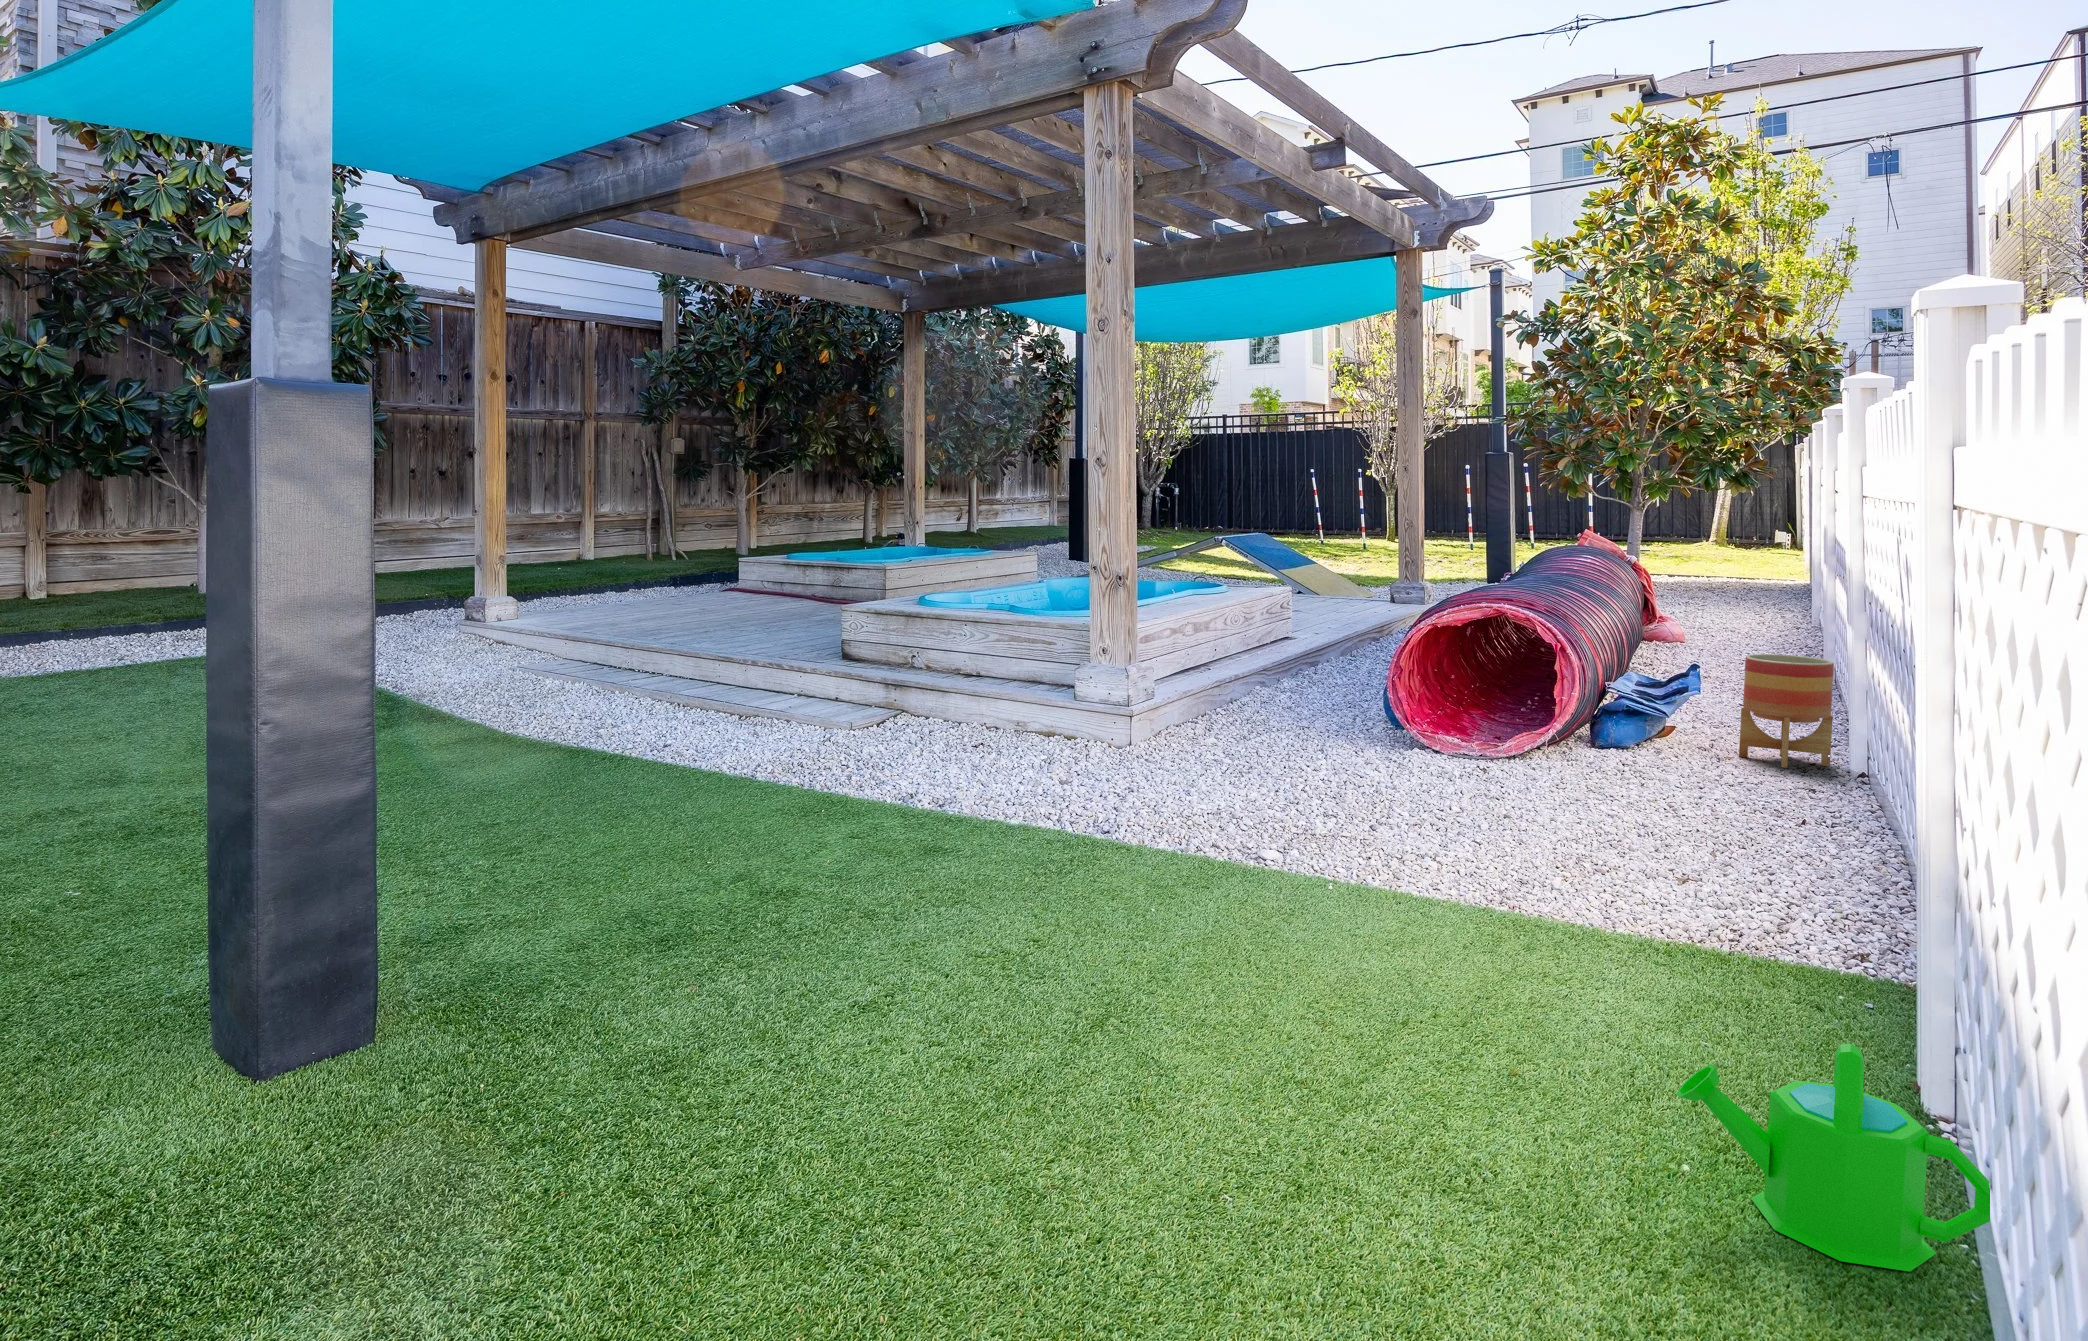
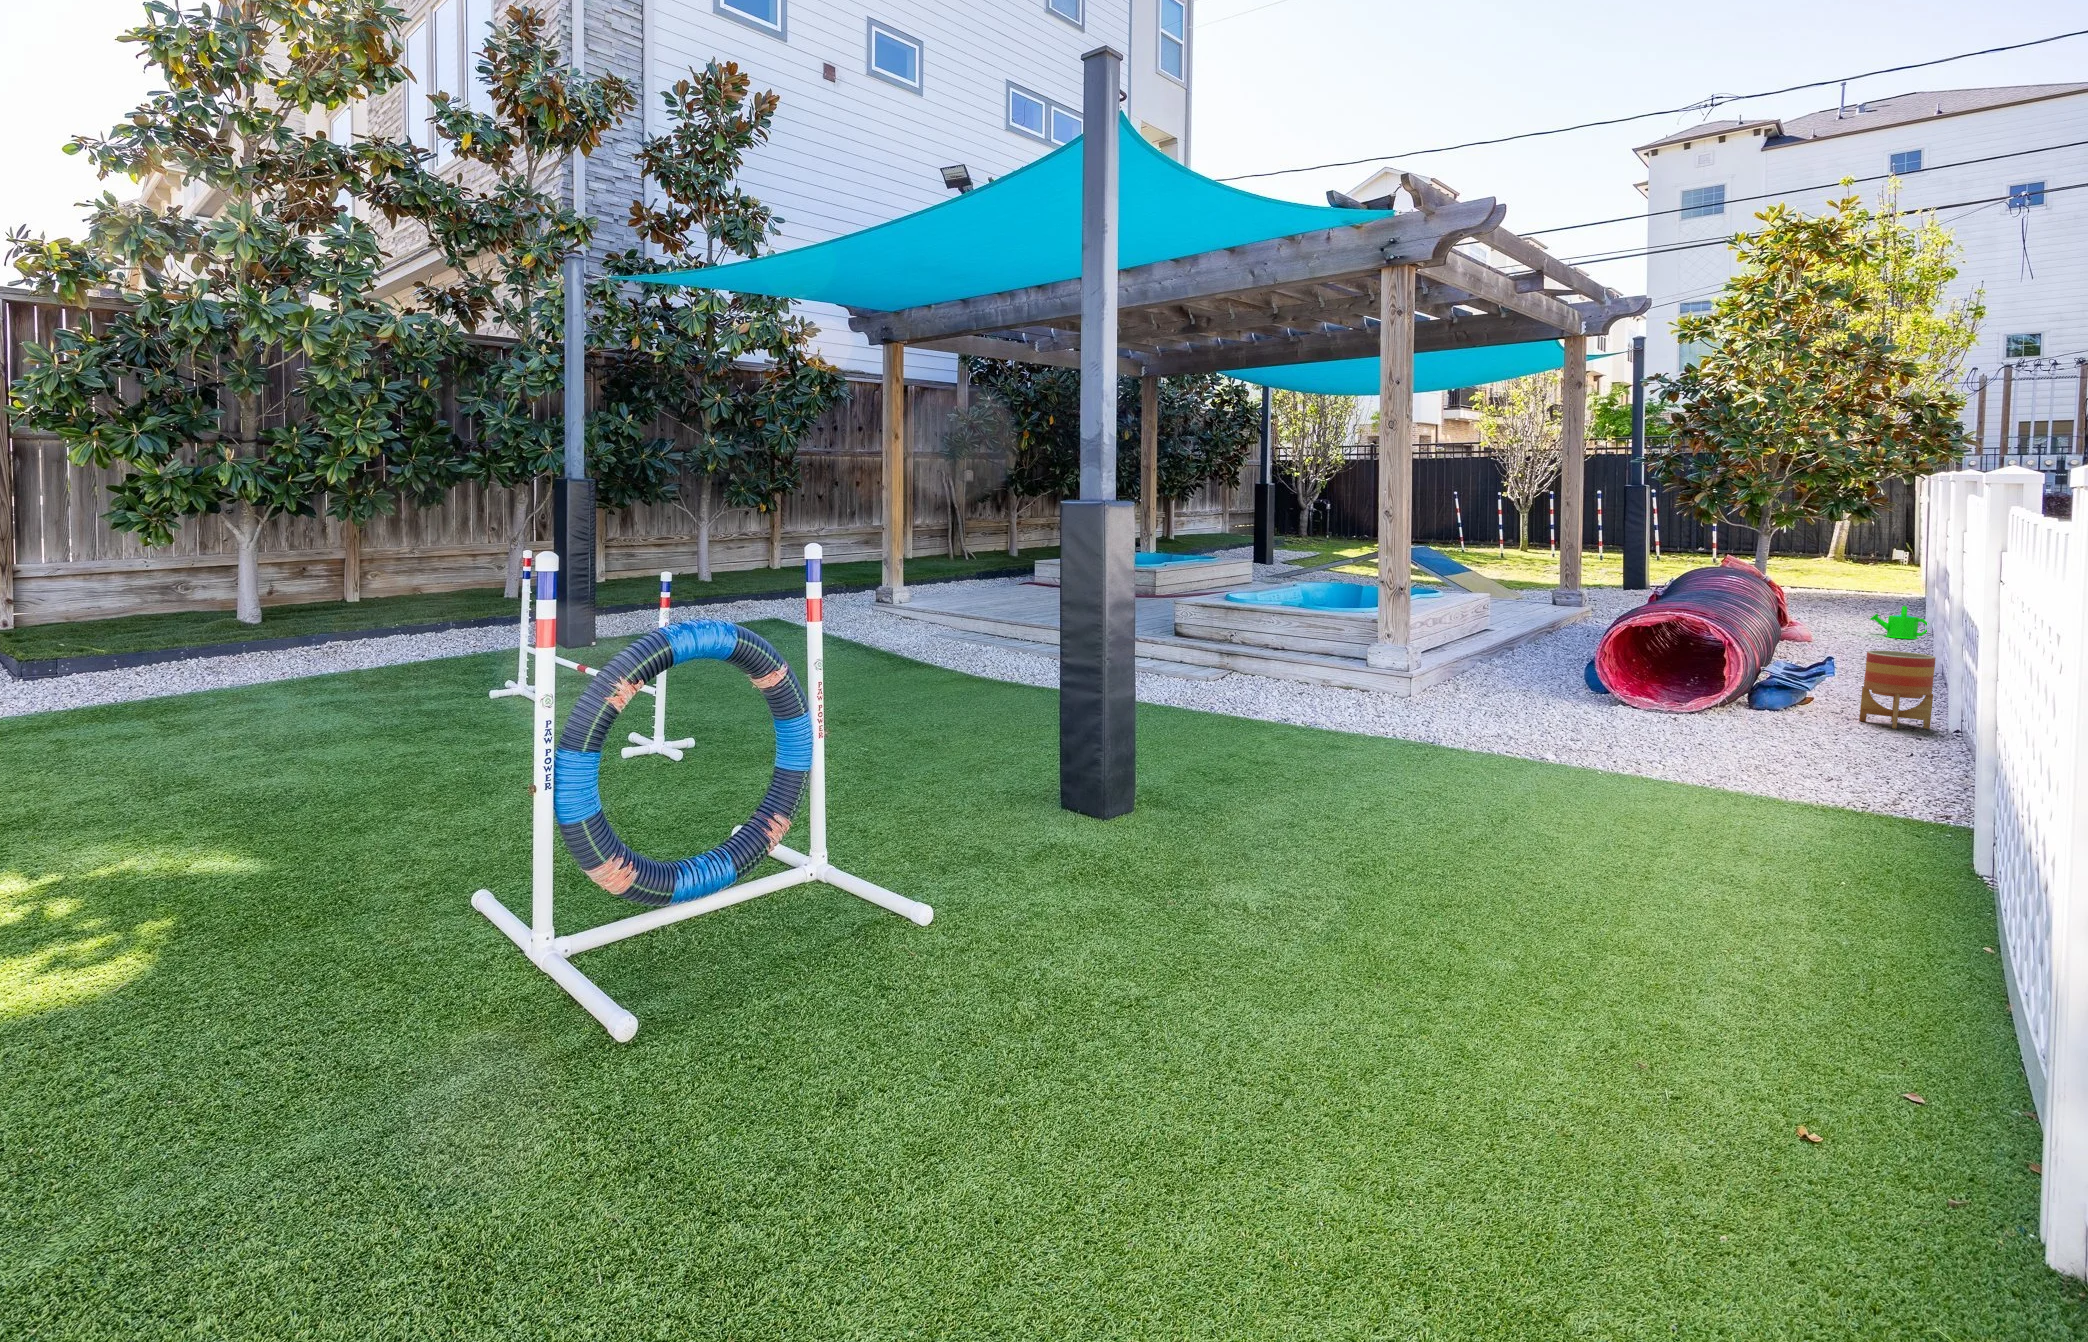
watering can: present [1676,1044,1991,1272] -> present [1870,606,1927,639]

